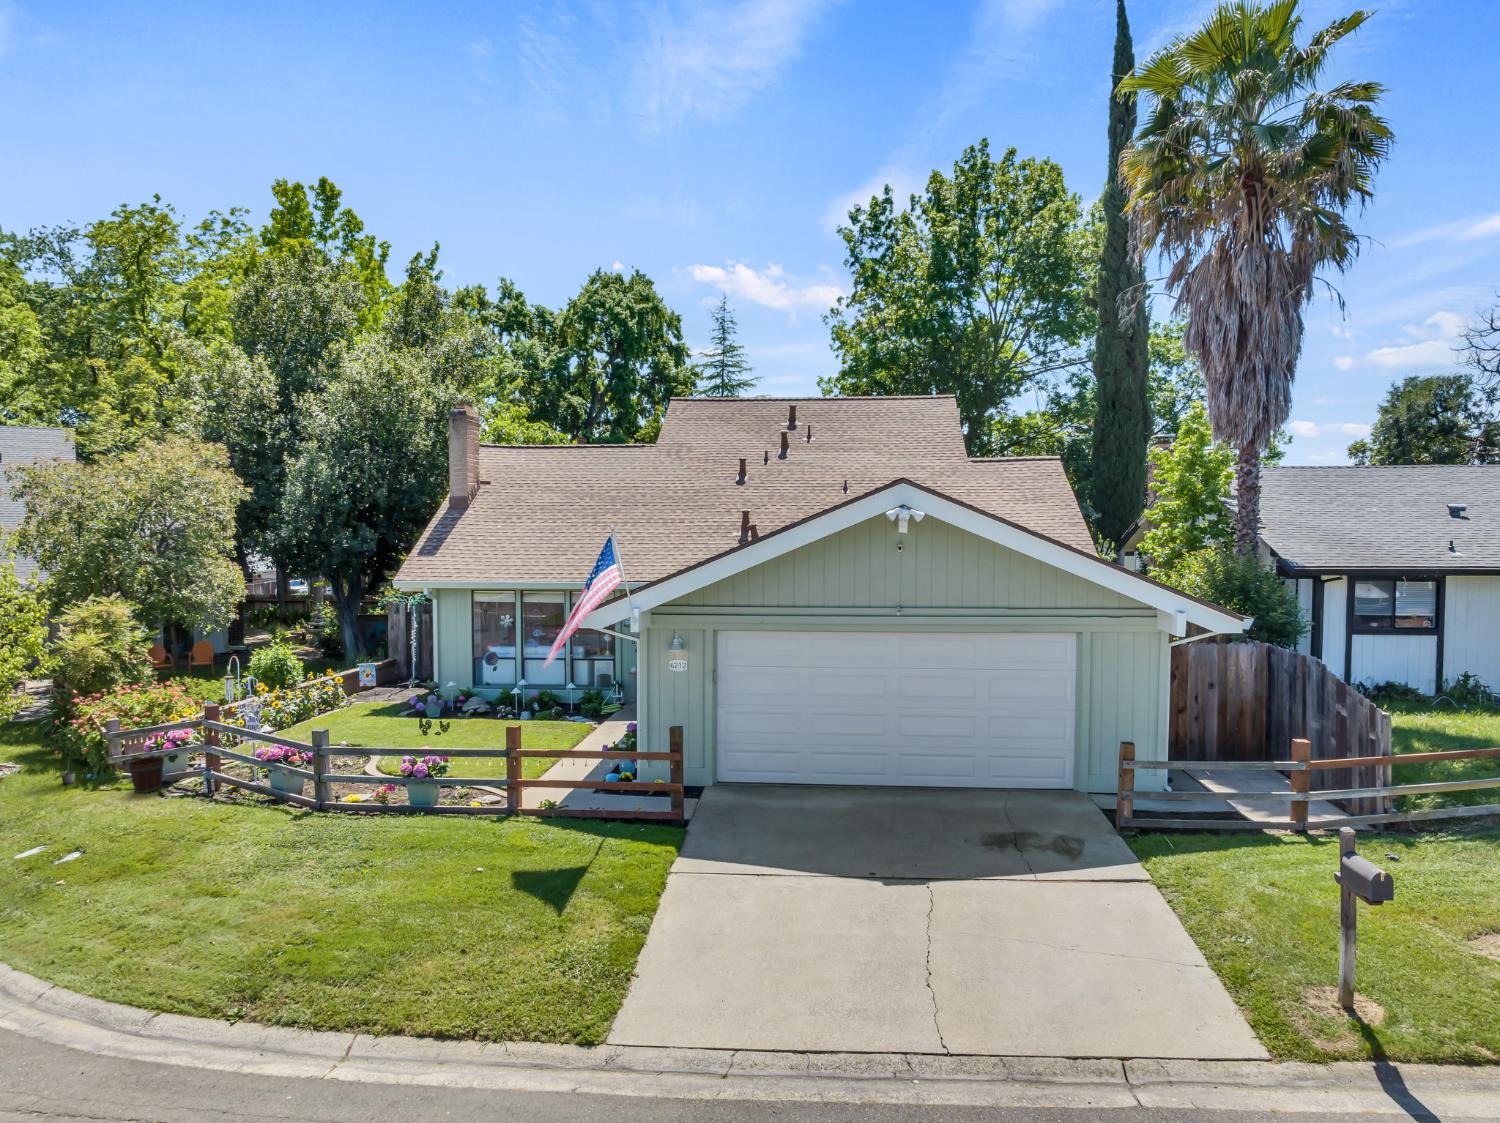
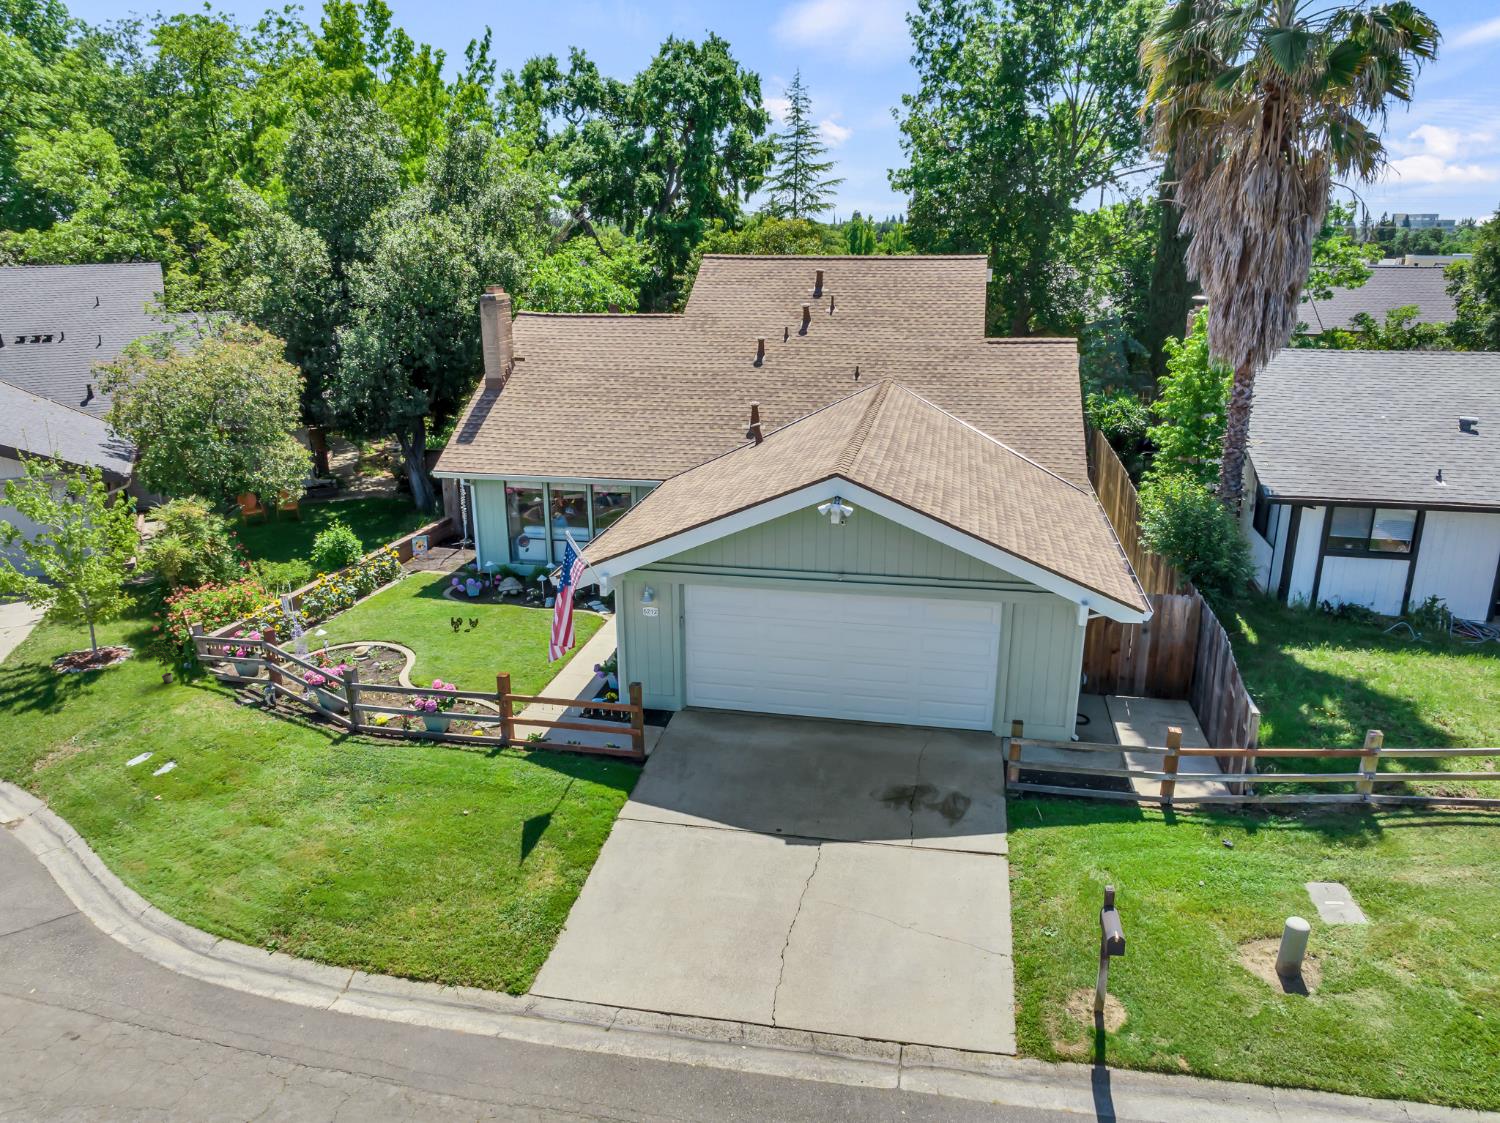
bucket: present [128,756,164,793] -> none [209,665,239,697]

